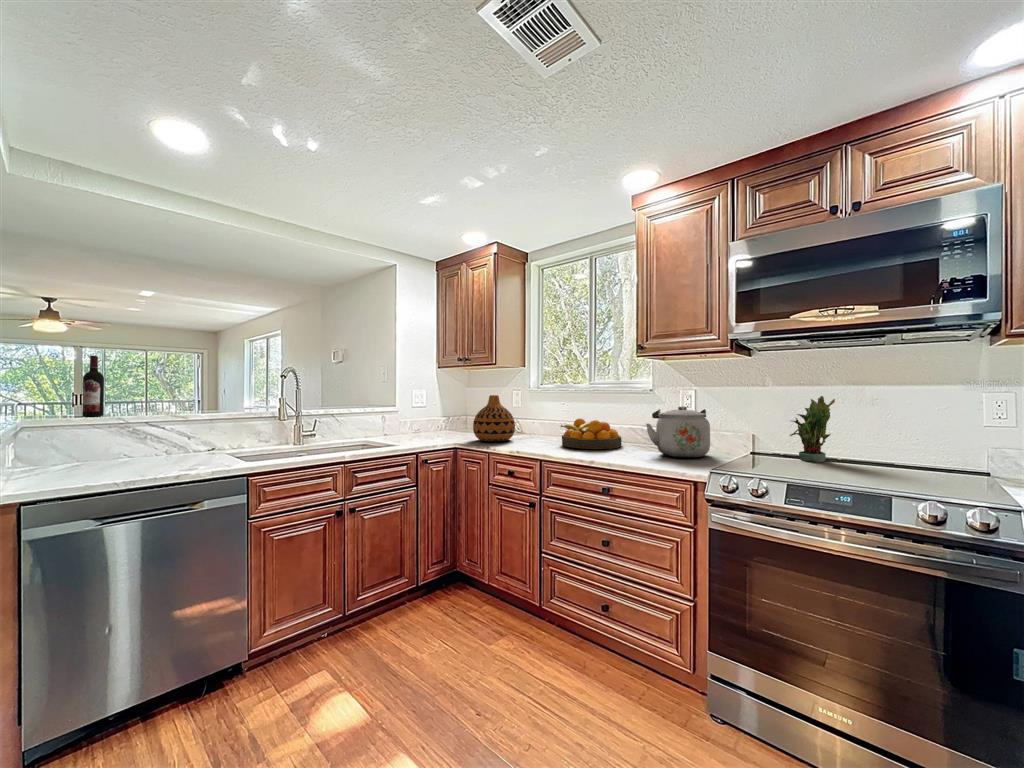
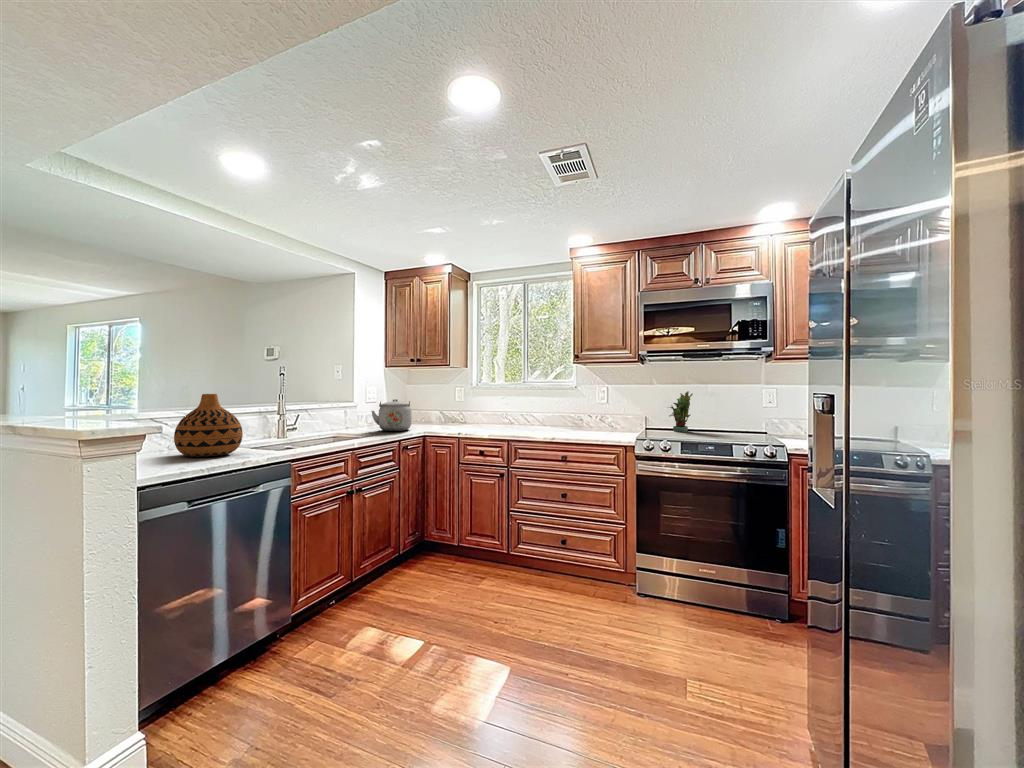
wine bottle: present [82,356,104,417] -> none [90,354,111,415]
vase: present [473,395,515,441] -> present [174,394,243,457]
kettle: present [646,406,710,457] -> present [371,399,412,431]
fruit bowl: present [561,418,622,449] -> none [512,409,558,431]

